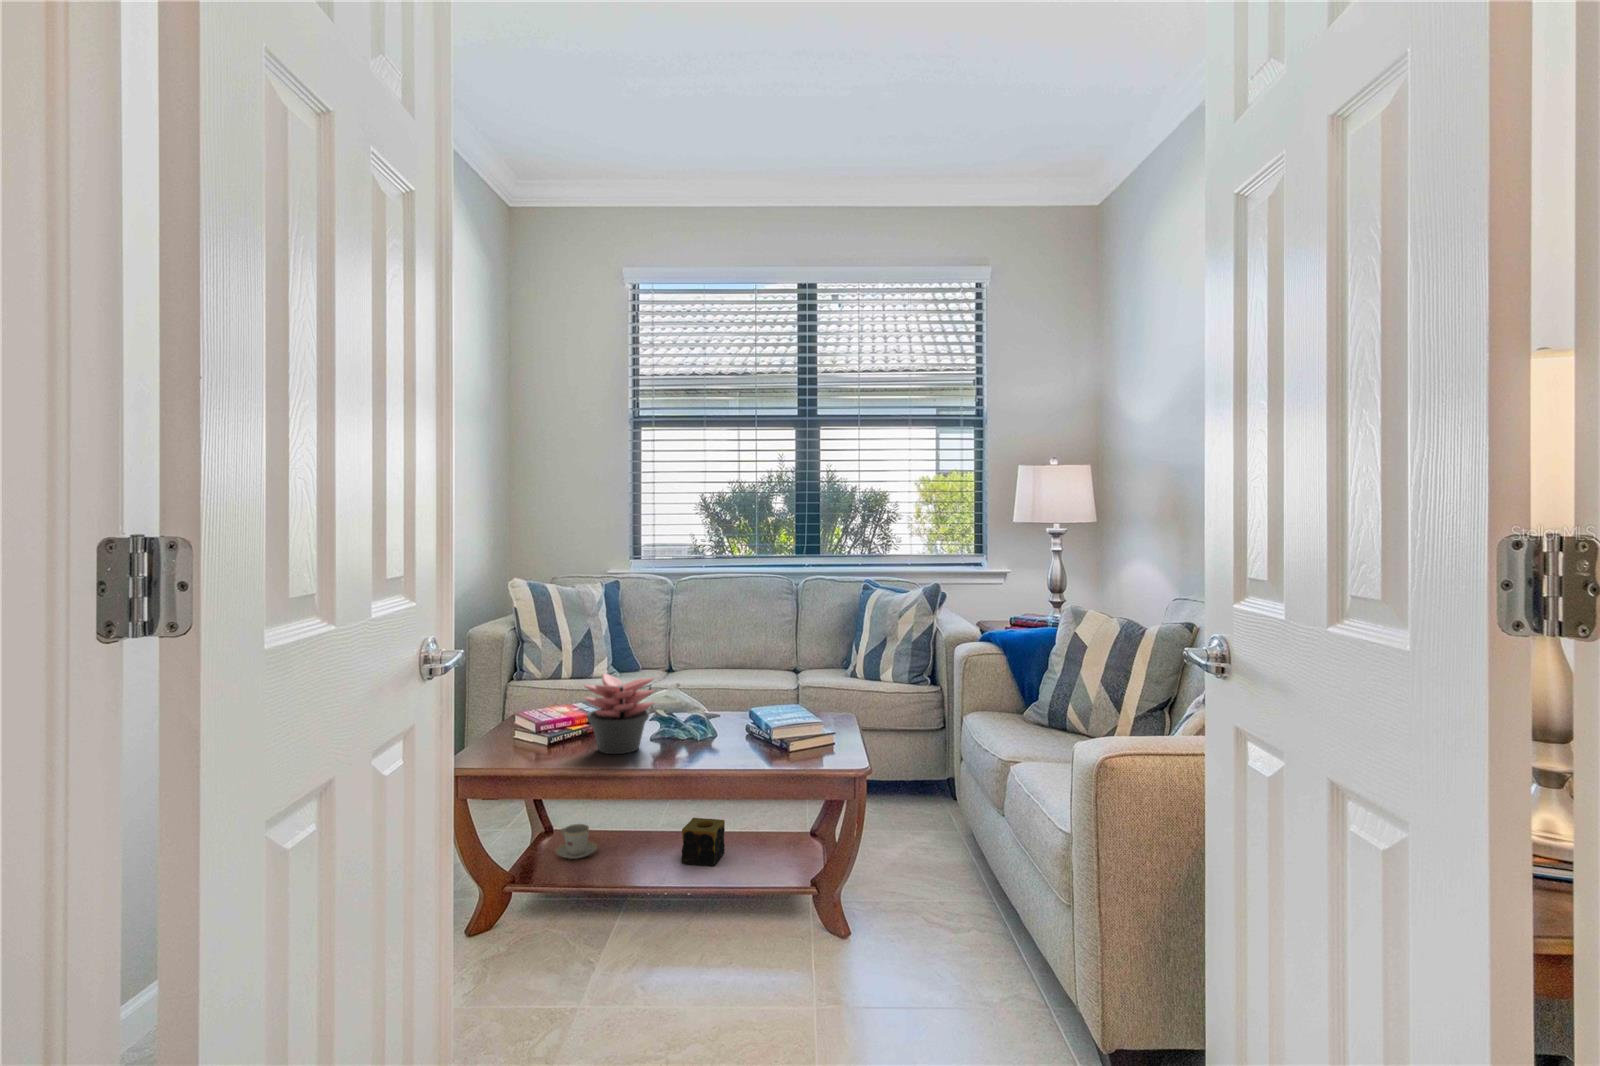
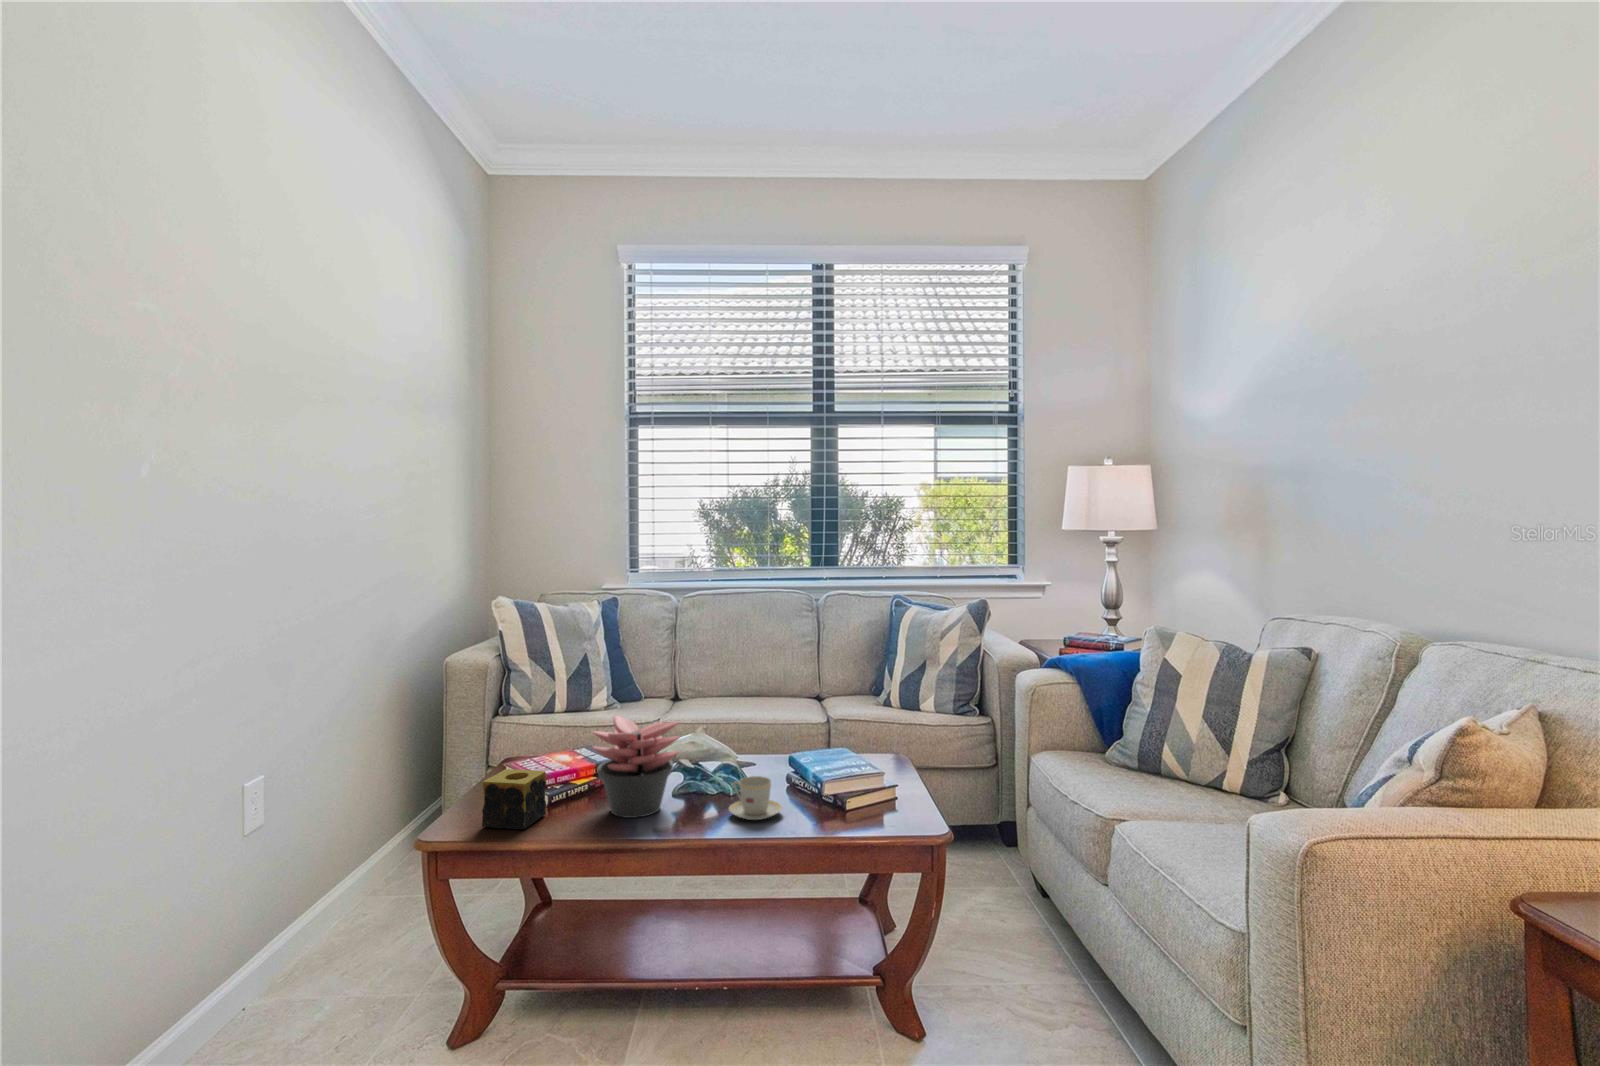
candle: present [681,818,725,866] -> present [482,769,546,829]
teacup: present [556,824,597,859] -> present [729,776,782,820]

